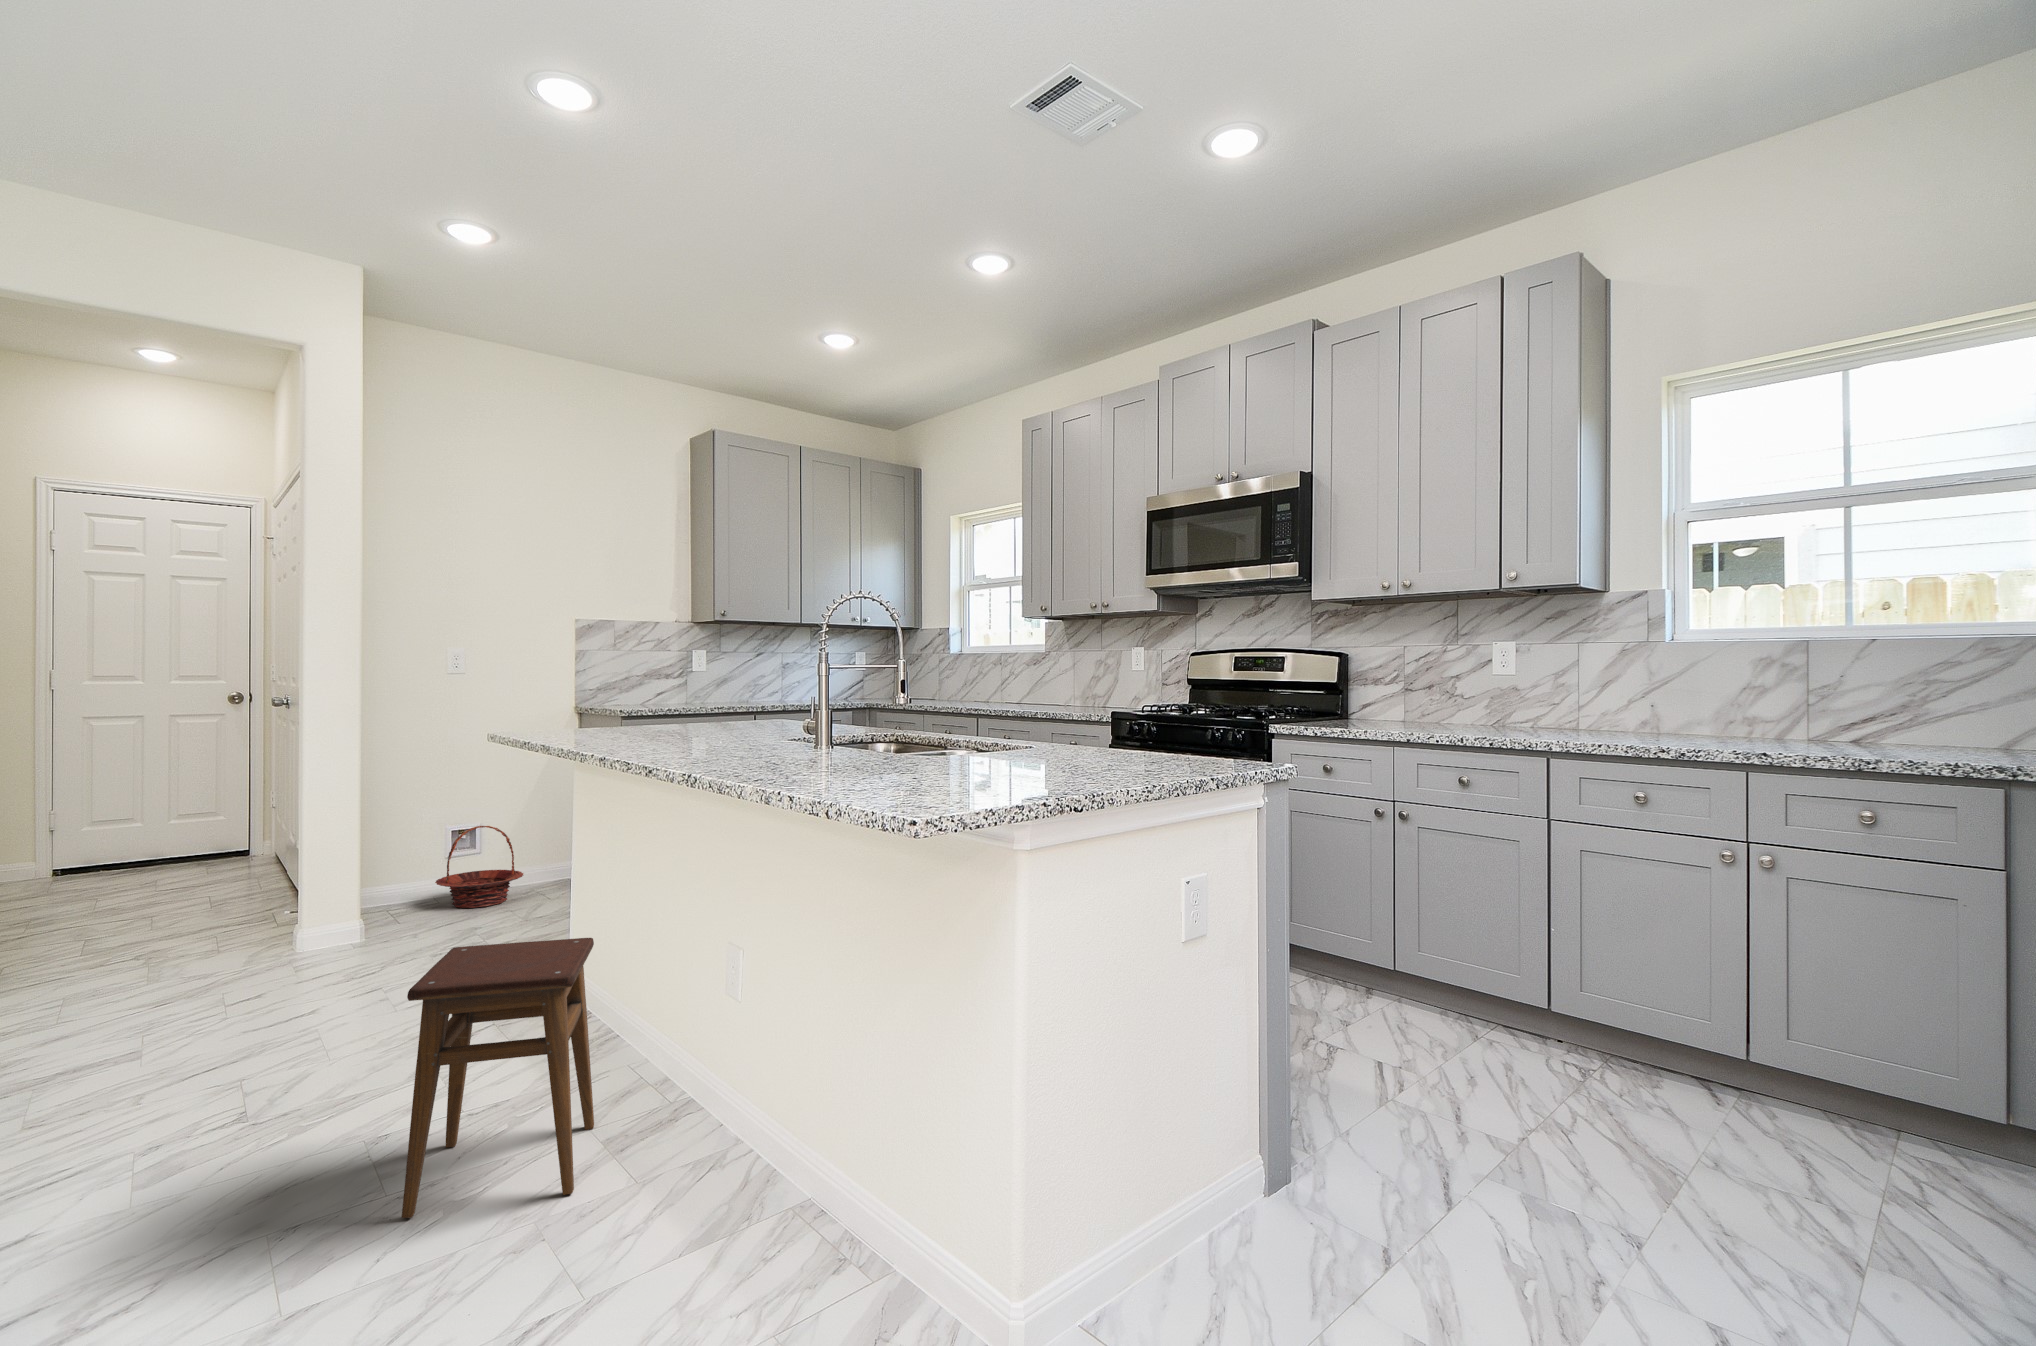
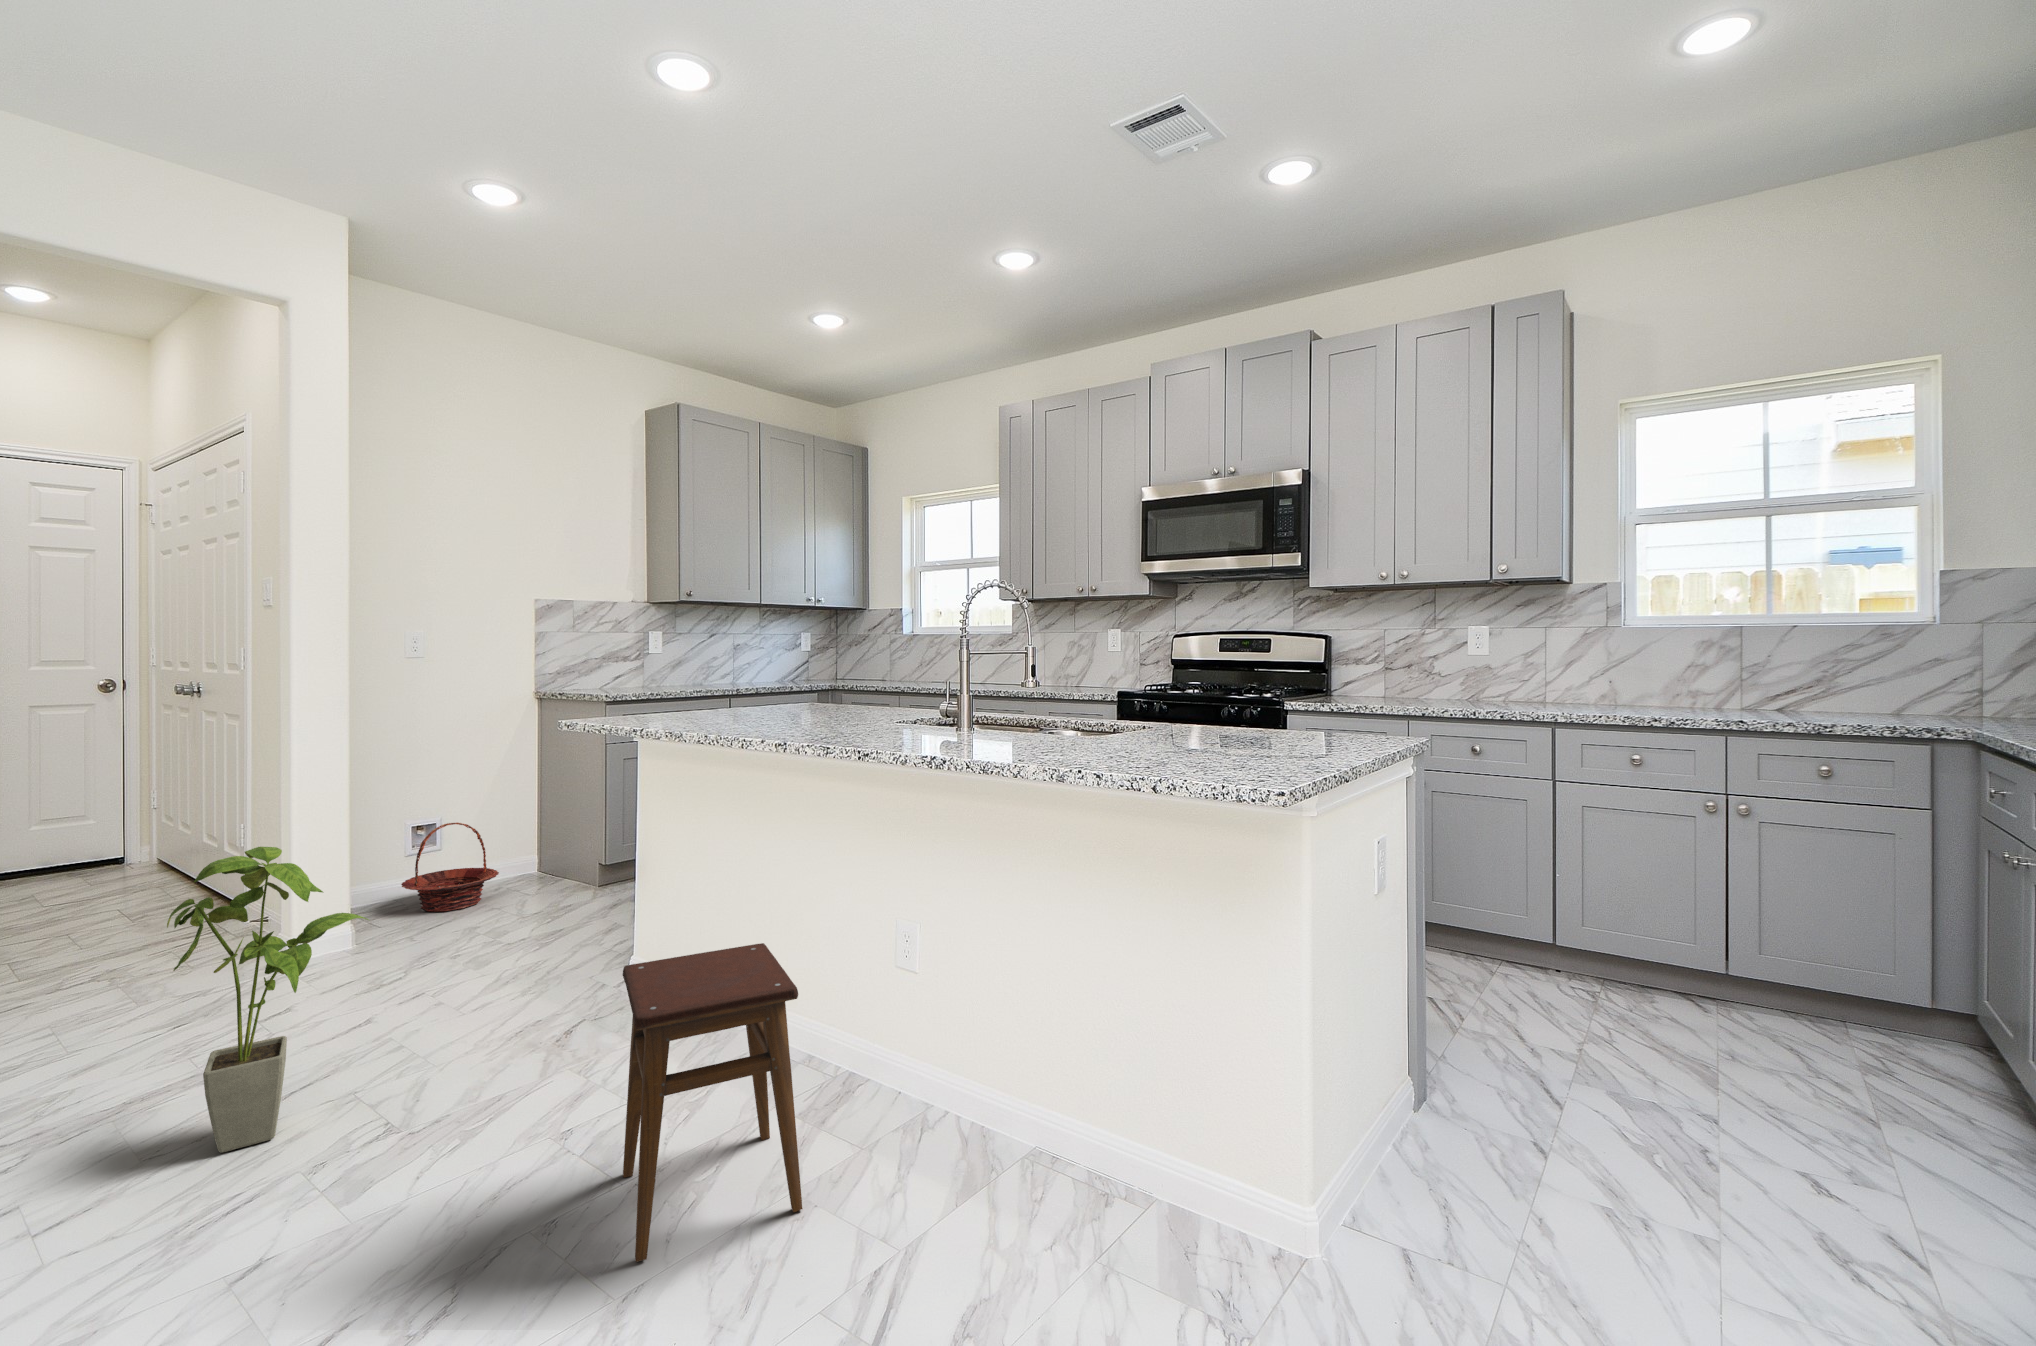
house plant: none [127,825,308,1090] -> present [167,847,368,1153]

